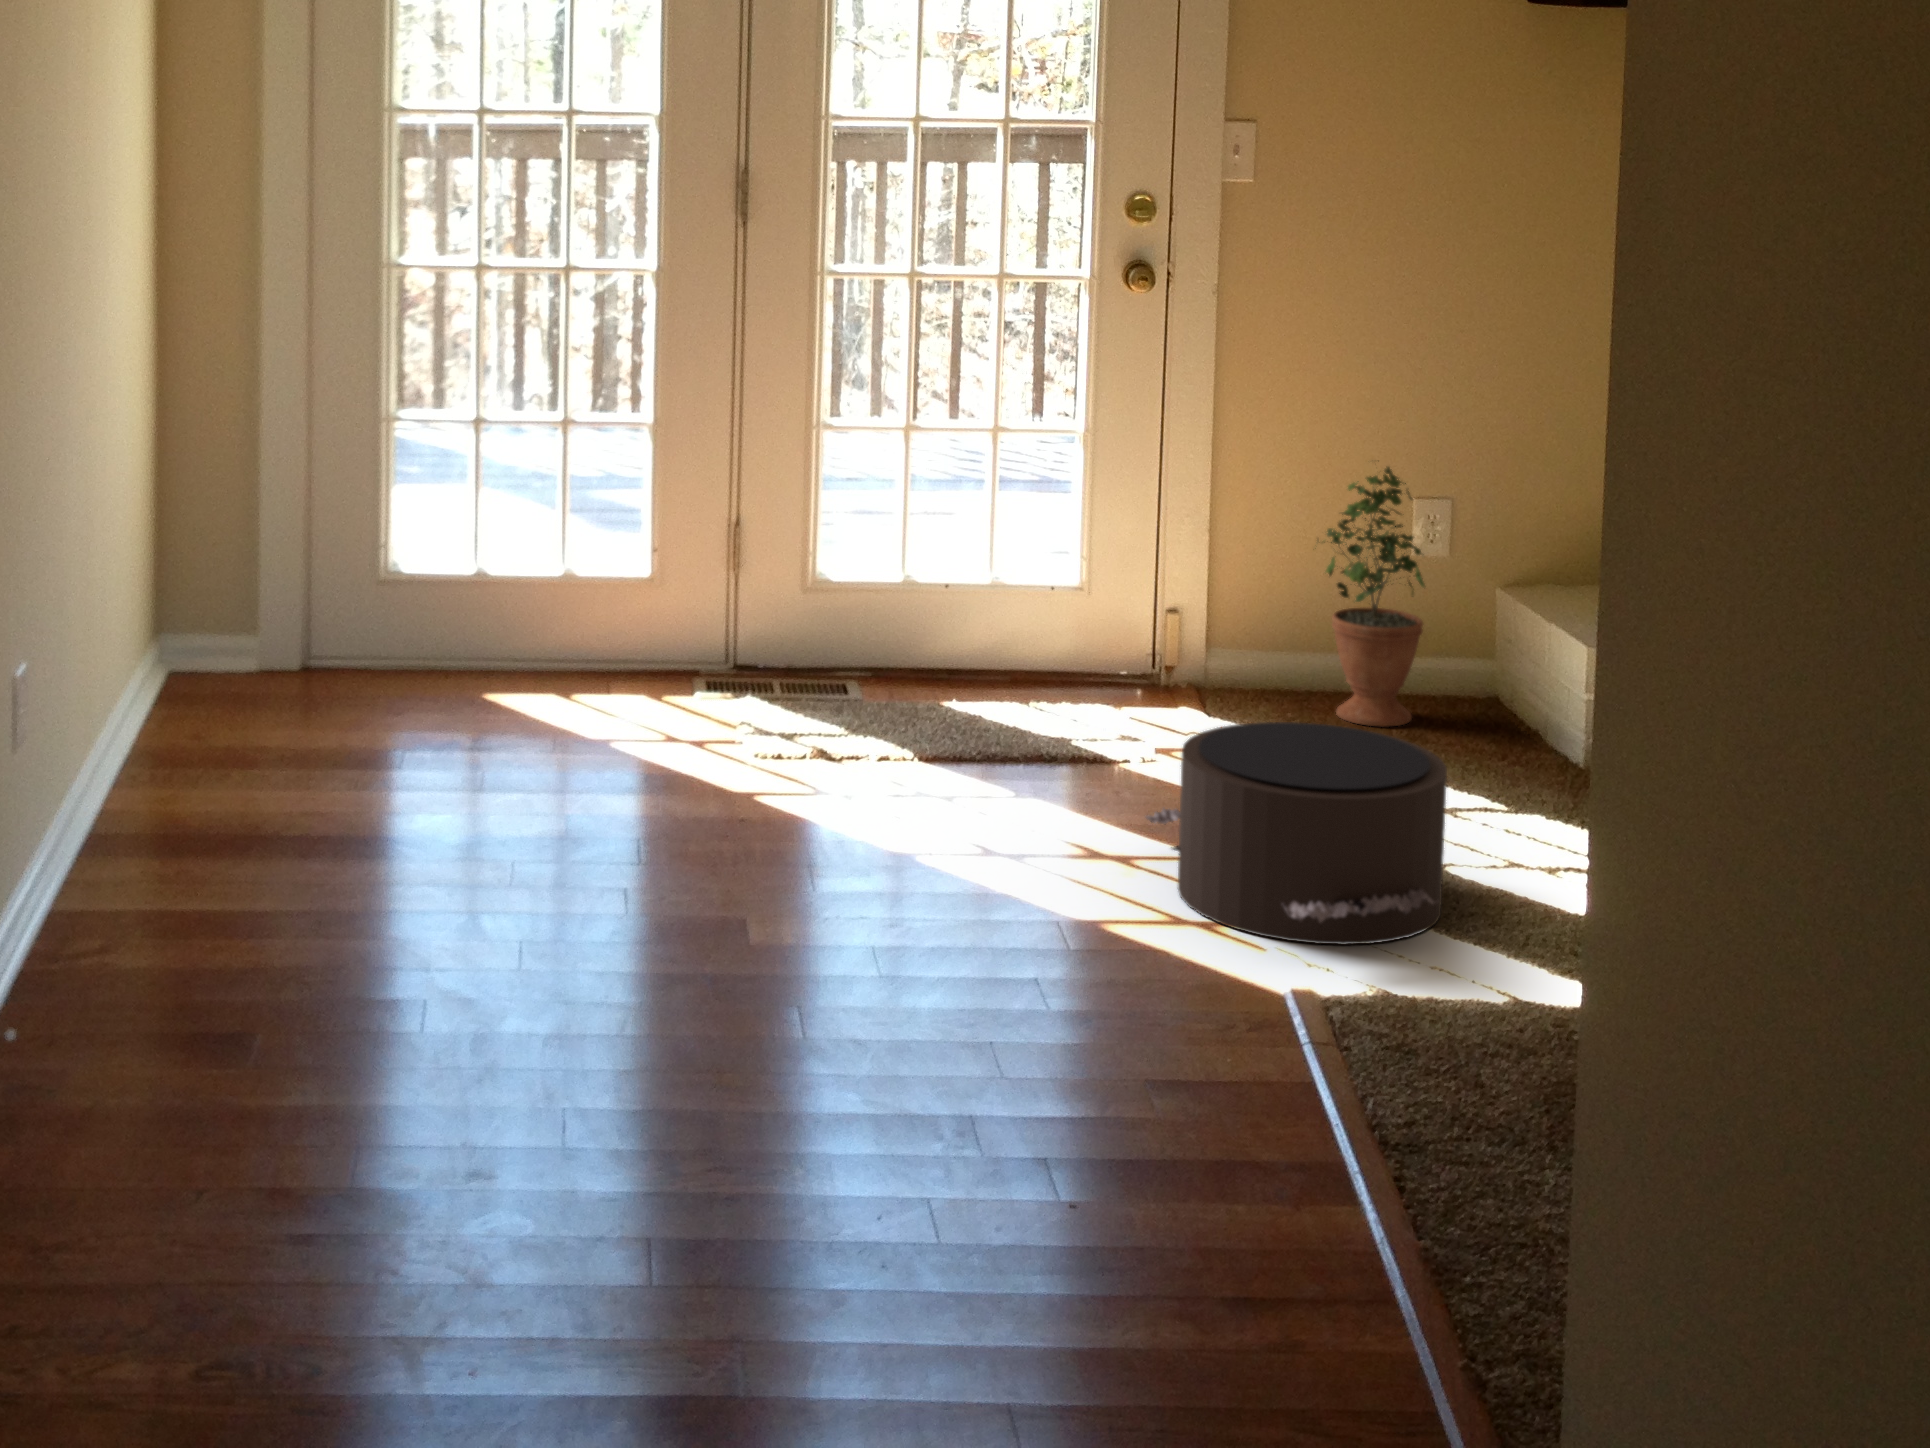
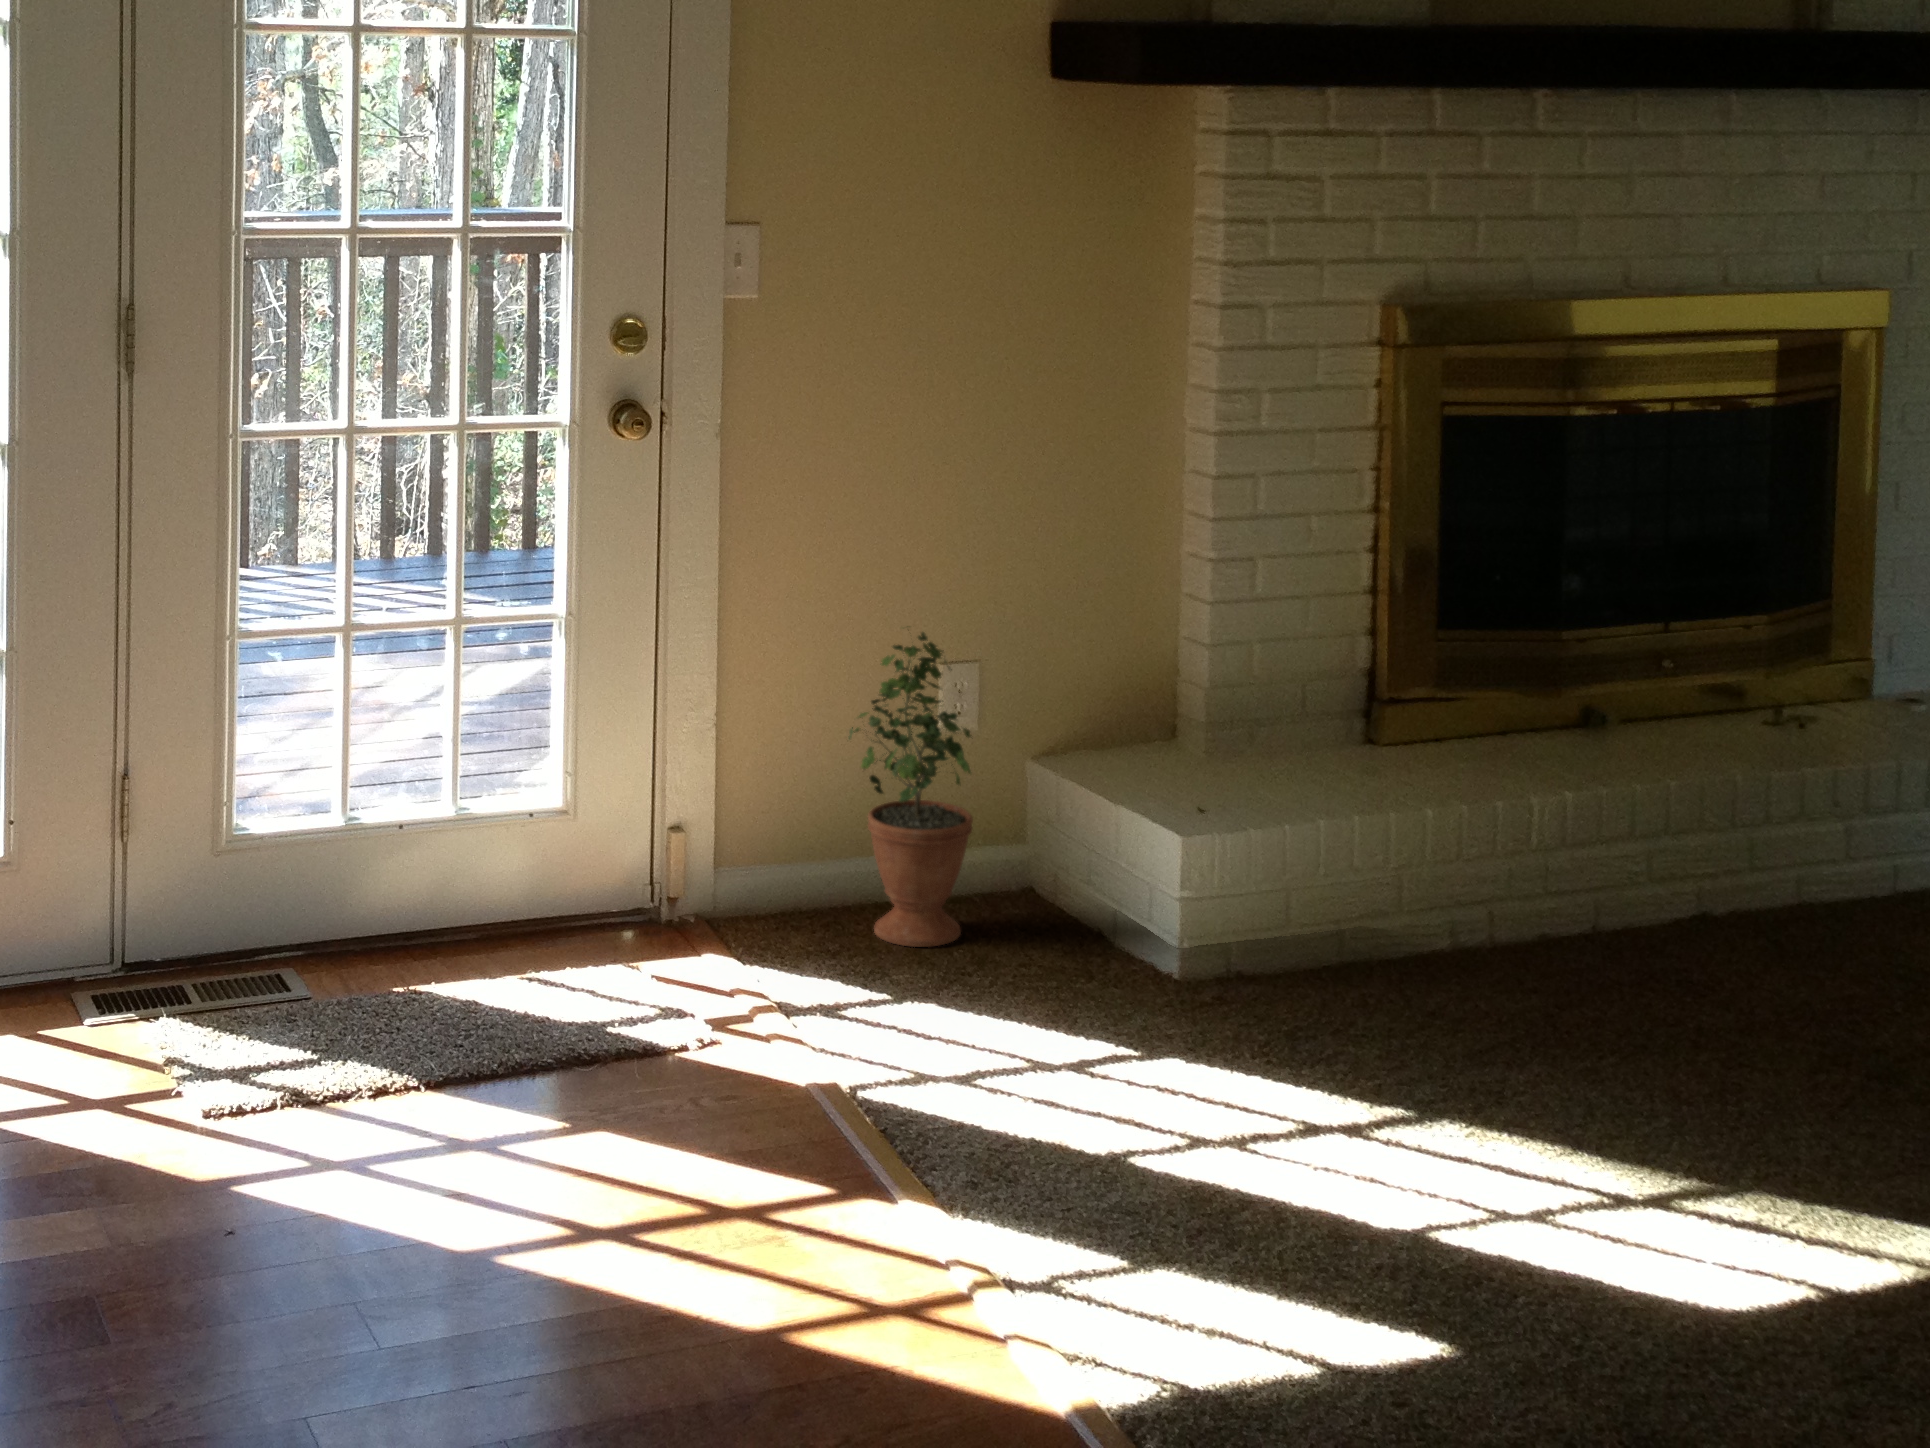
pouf: present [1146,722,1447,944] -> none [776,1001,1193,1320]

